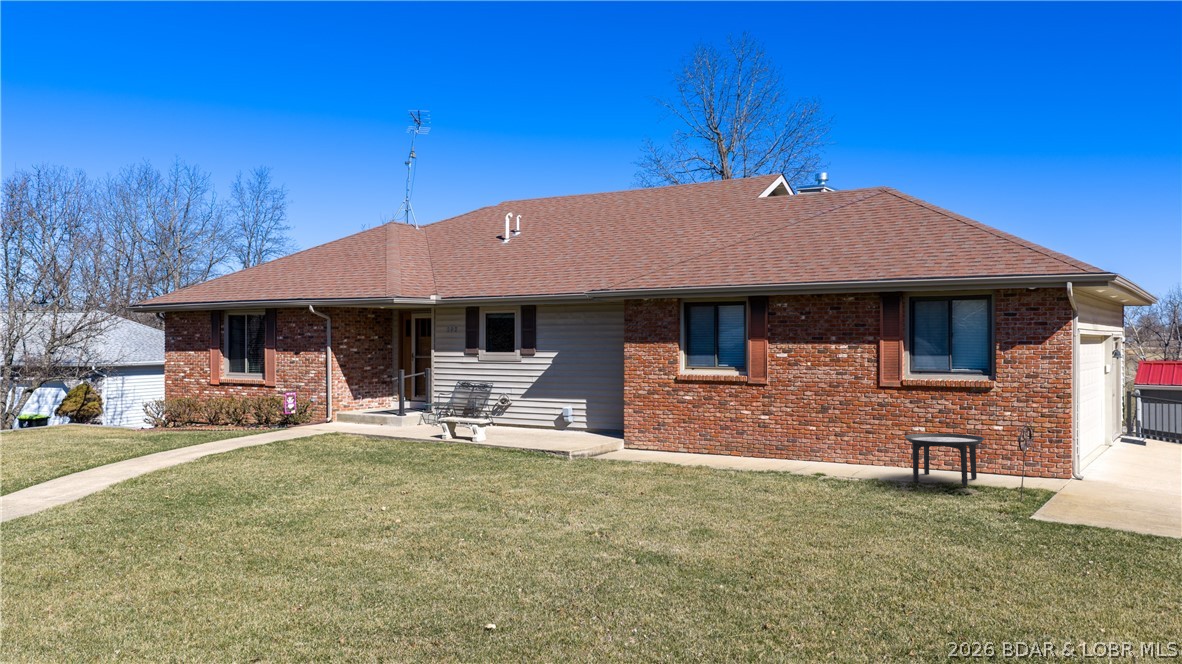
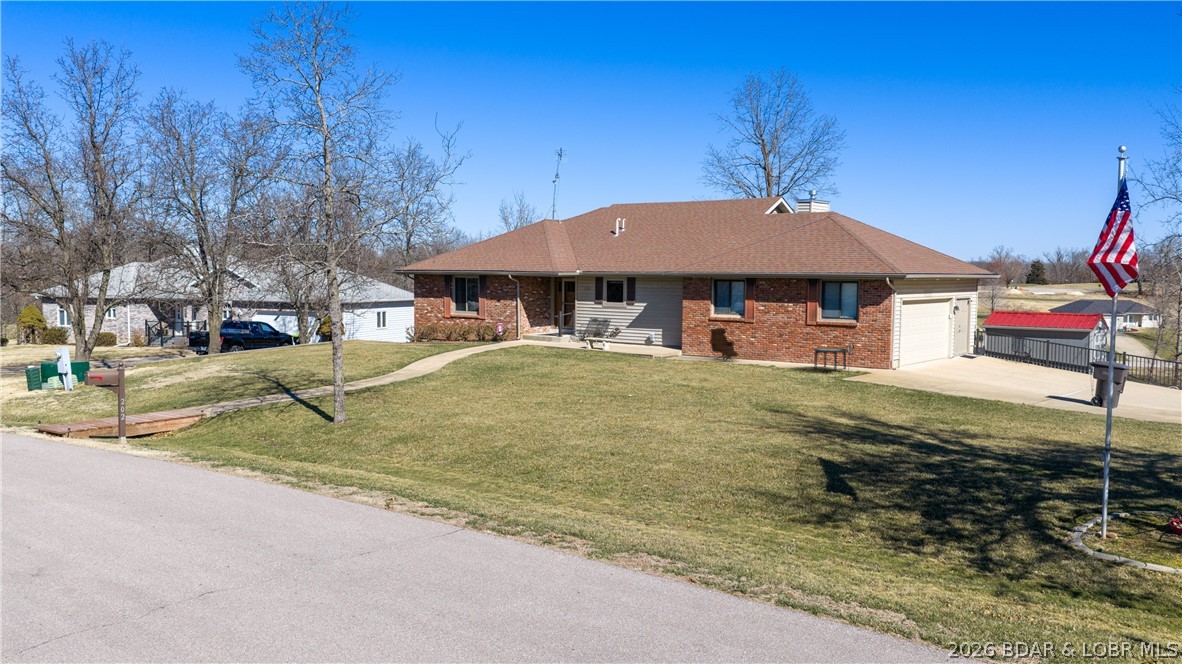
lounge chair: none [679,396,741,464] -> present [710,328,738,361]

